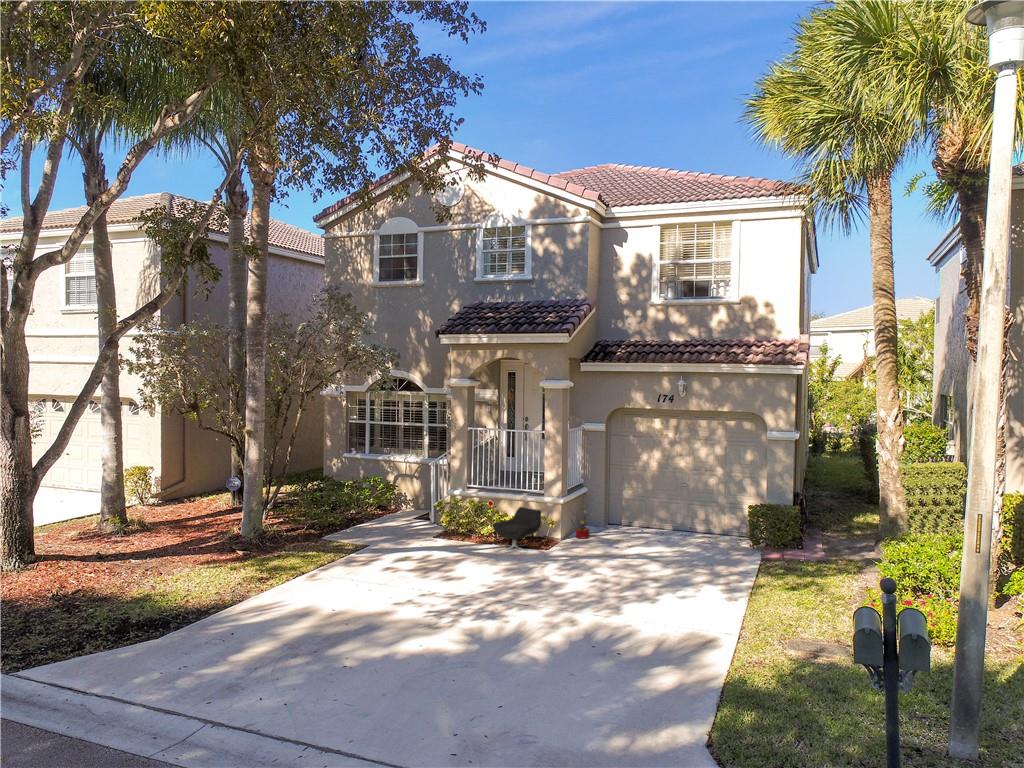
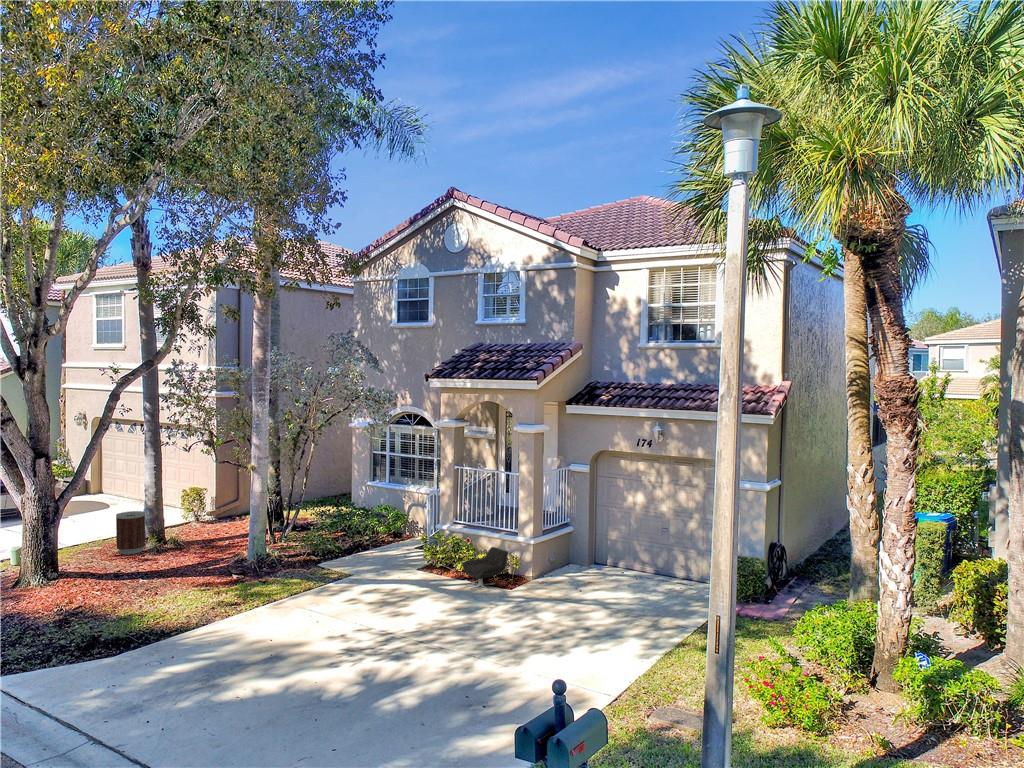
trash can: none [70,489,105,538] -> present [116,511,145,554]
decorative plant: present [571,509,589,538] -> none [537,544,572,580]

